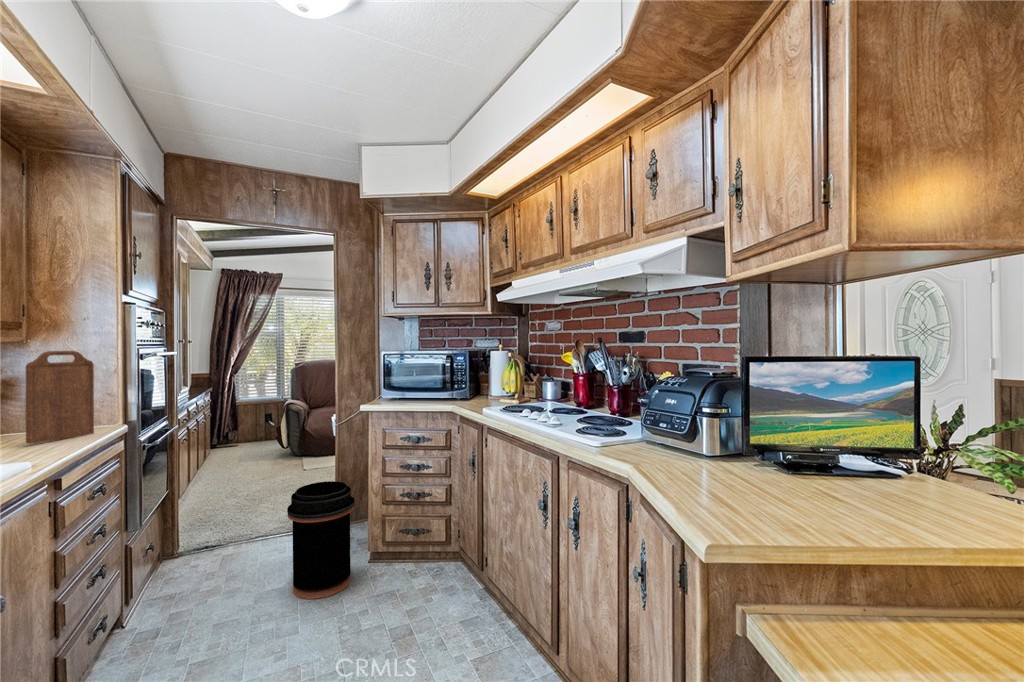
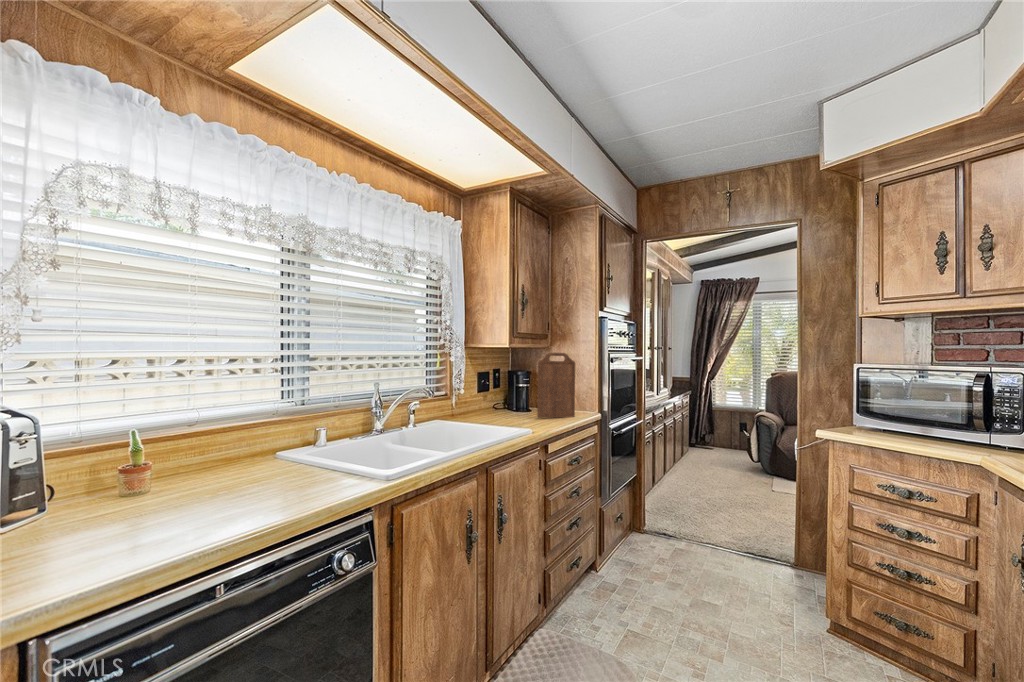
trash can: present [287,481,355,599] -> none [723,508,806,649]

